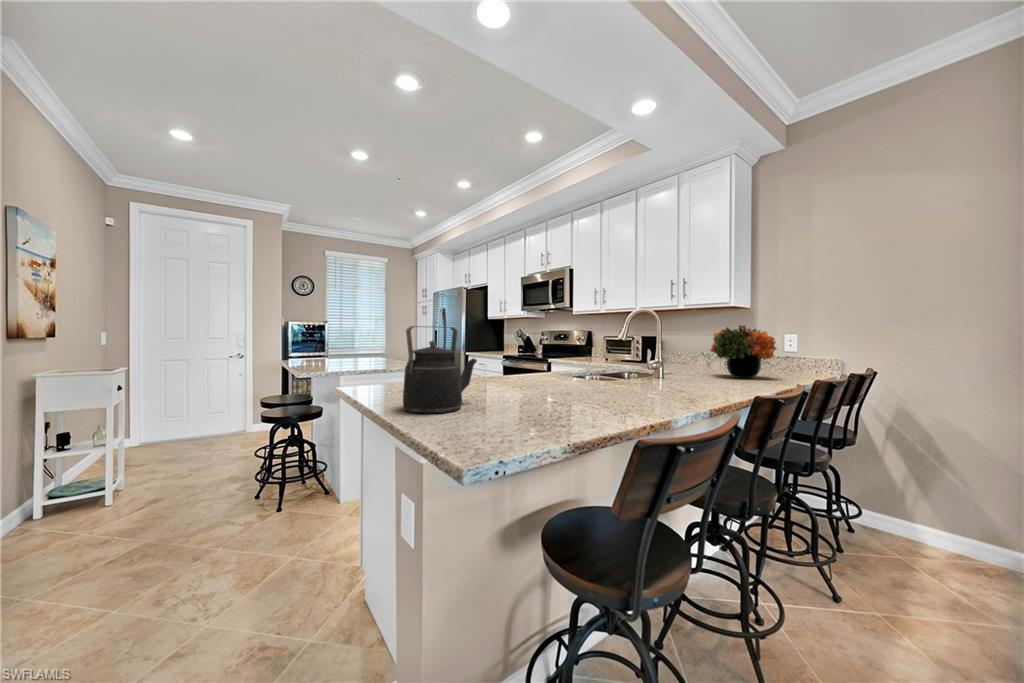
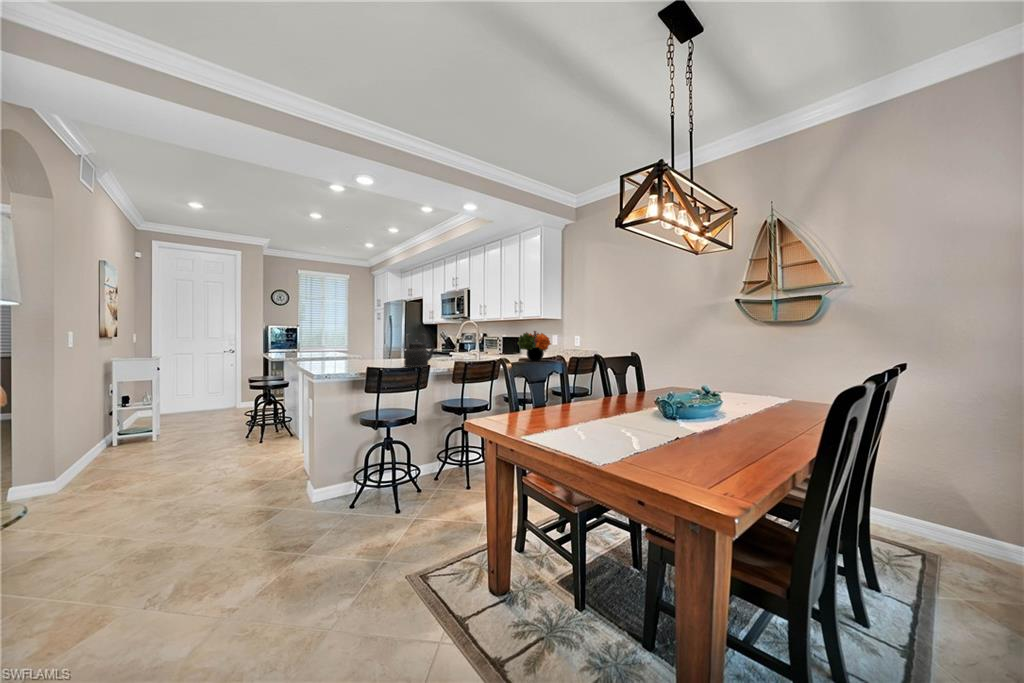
kettle: present [403,326,477,413] -> present [404,334,435,367]

